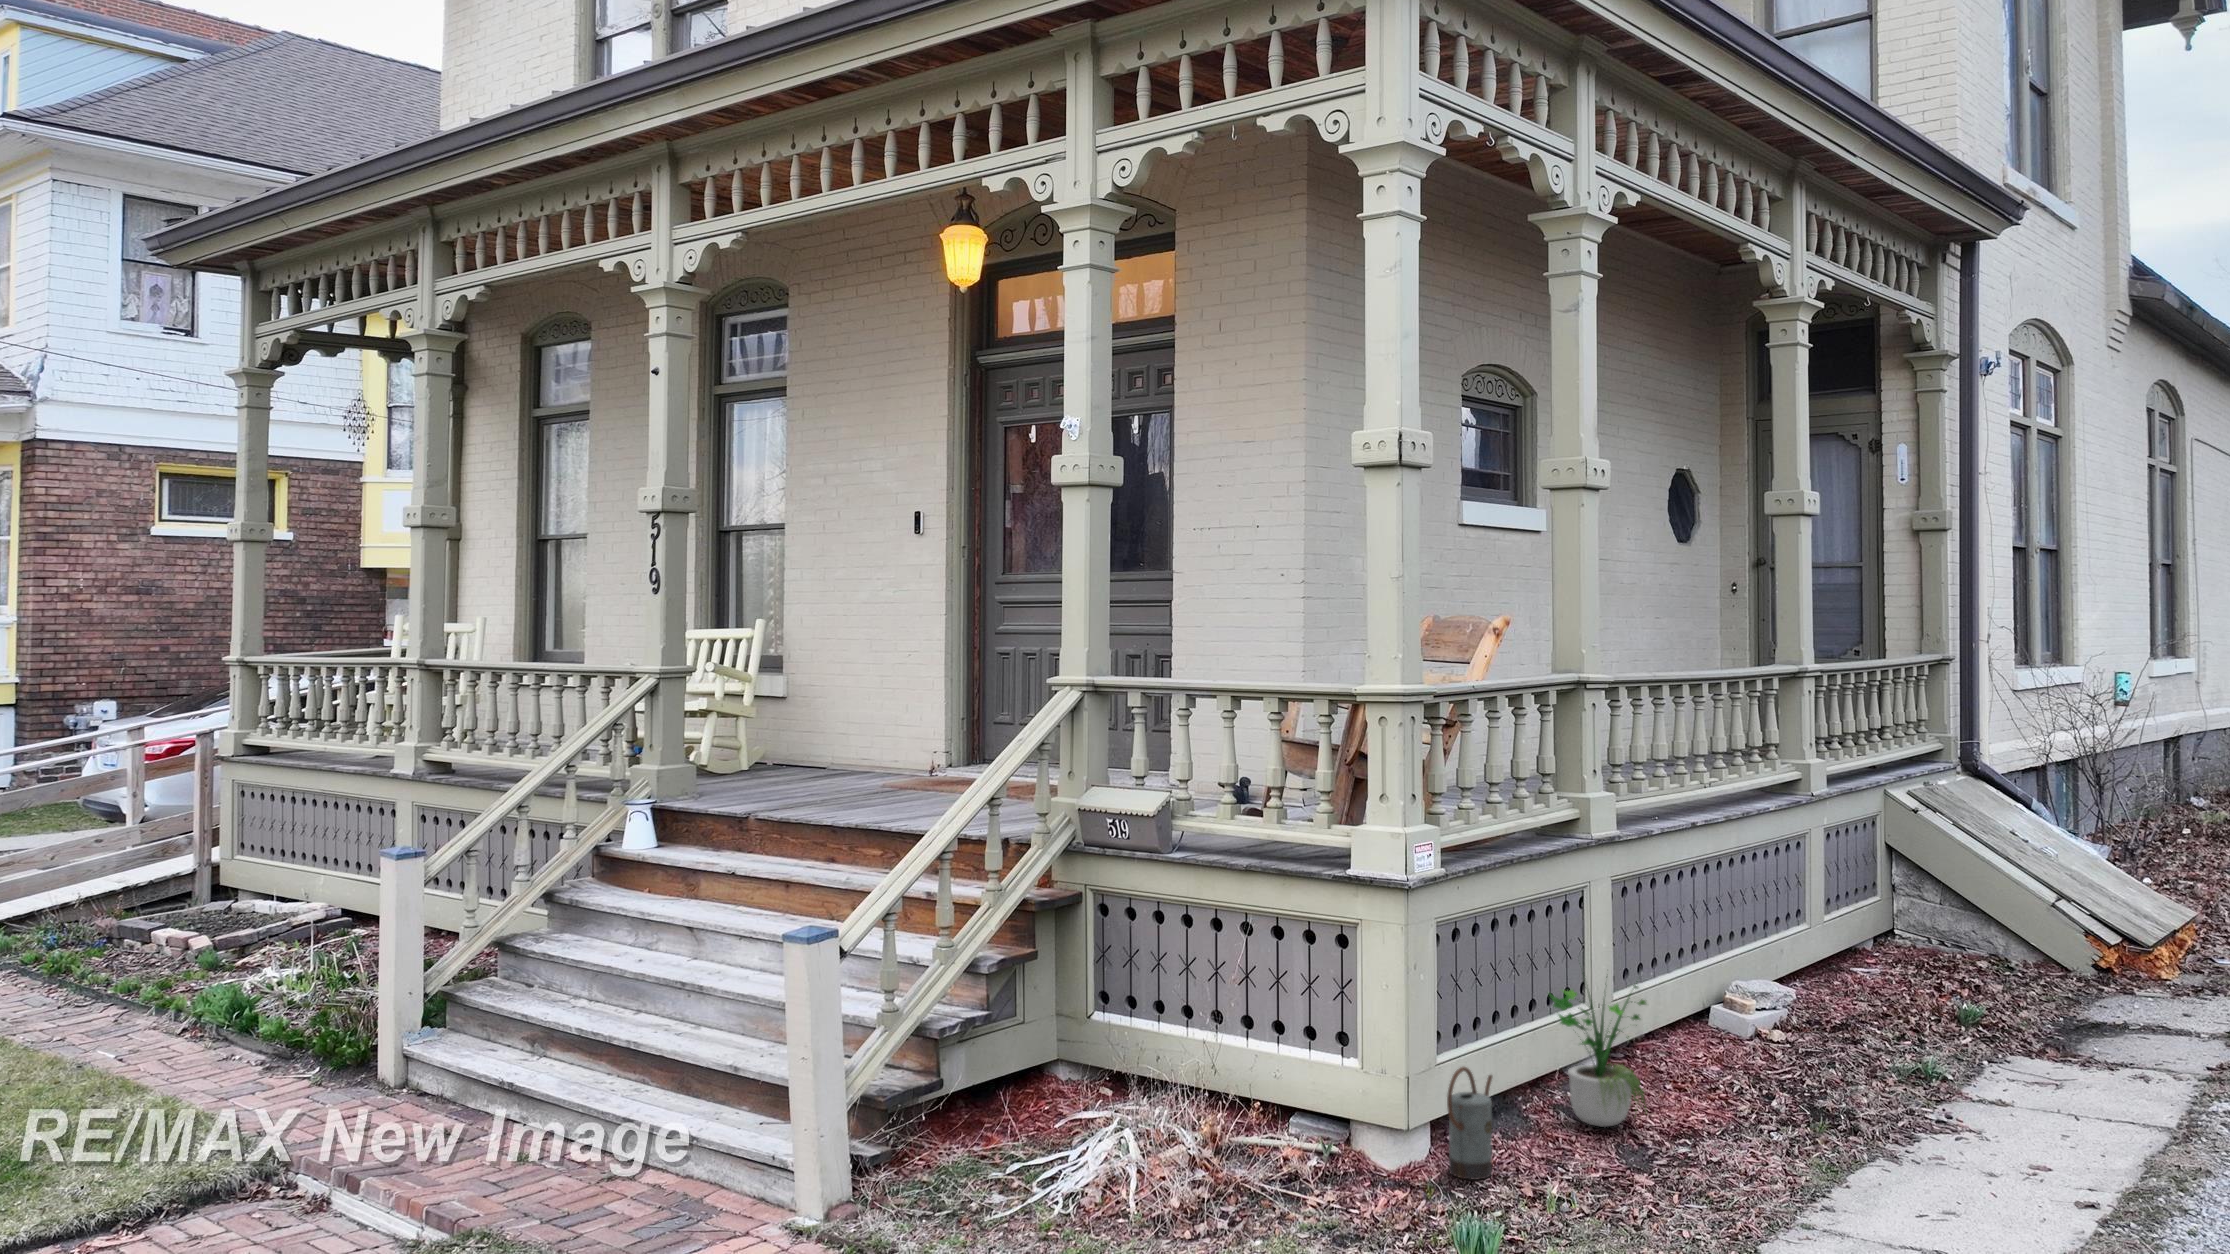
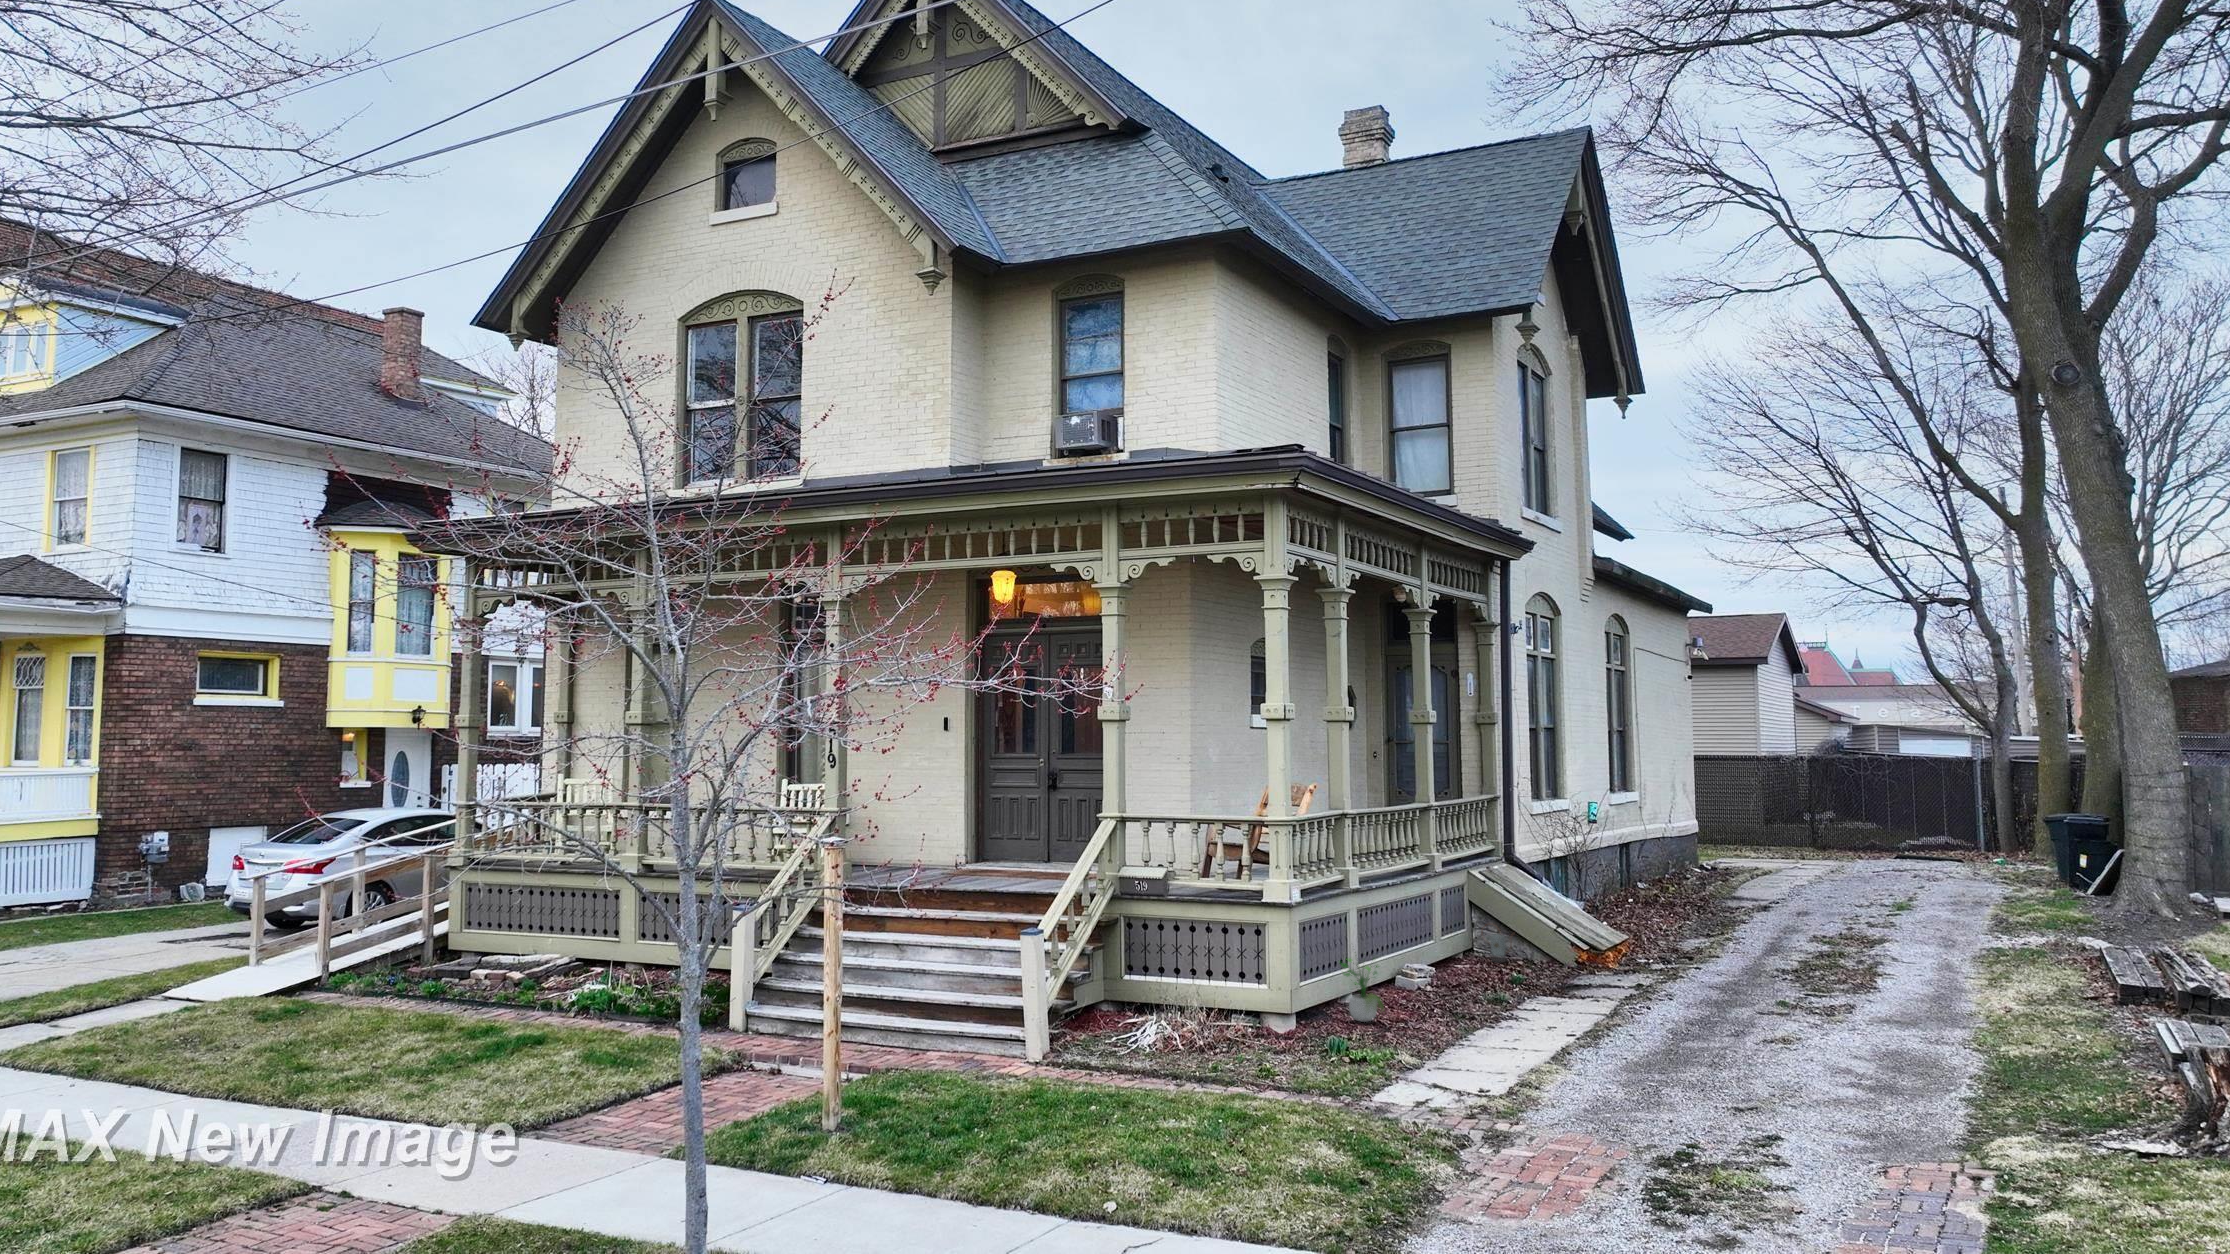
watering can: present [1447,1067,1492,1180] -> present [1482,927,1512,962]

